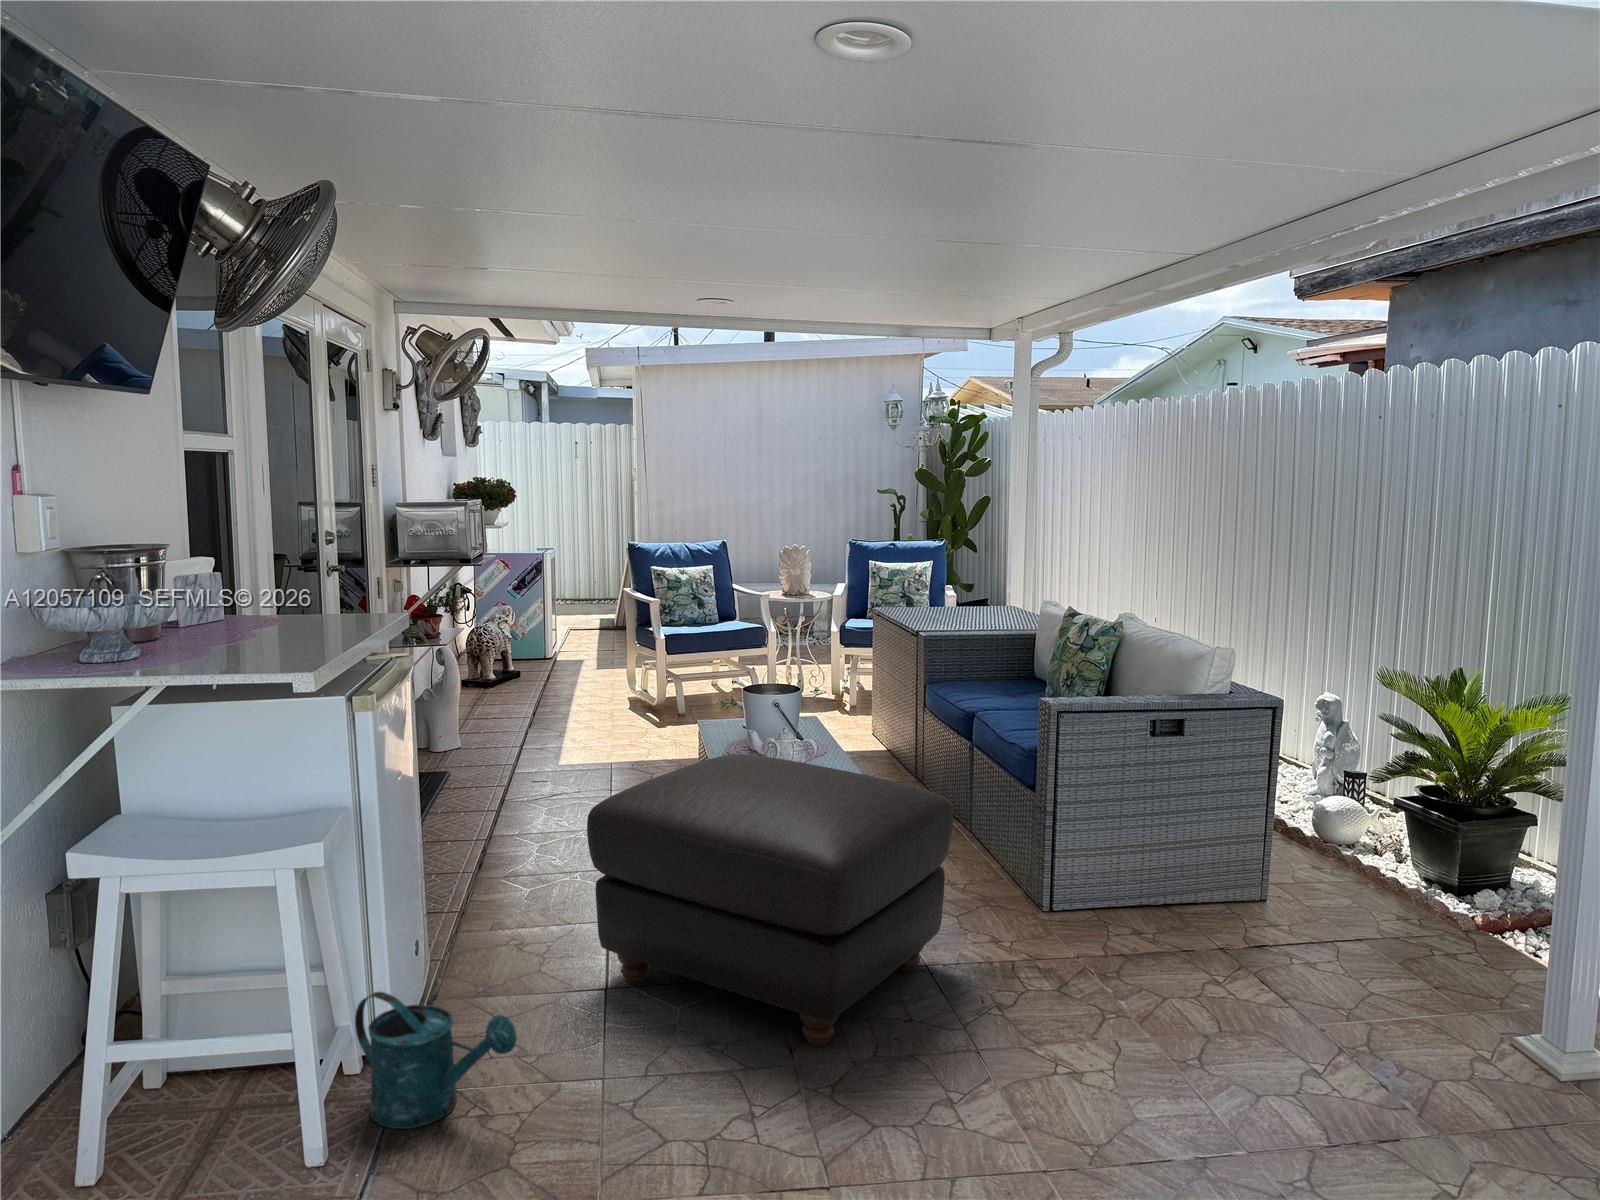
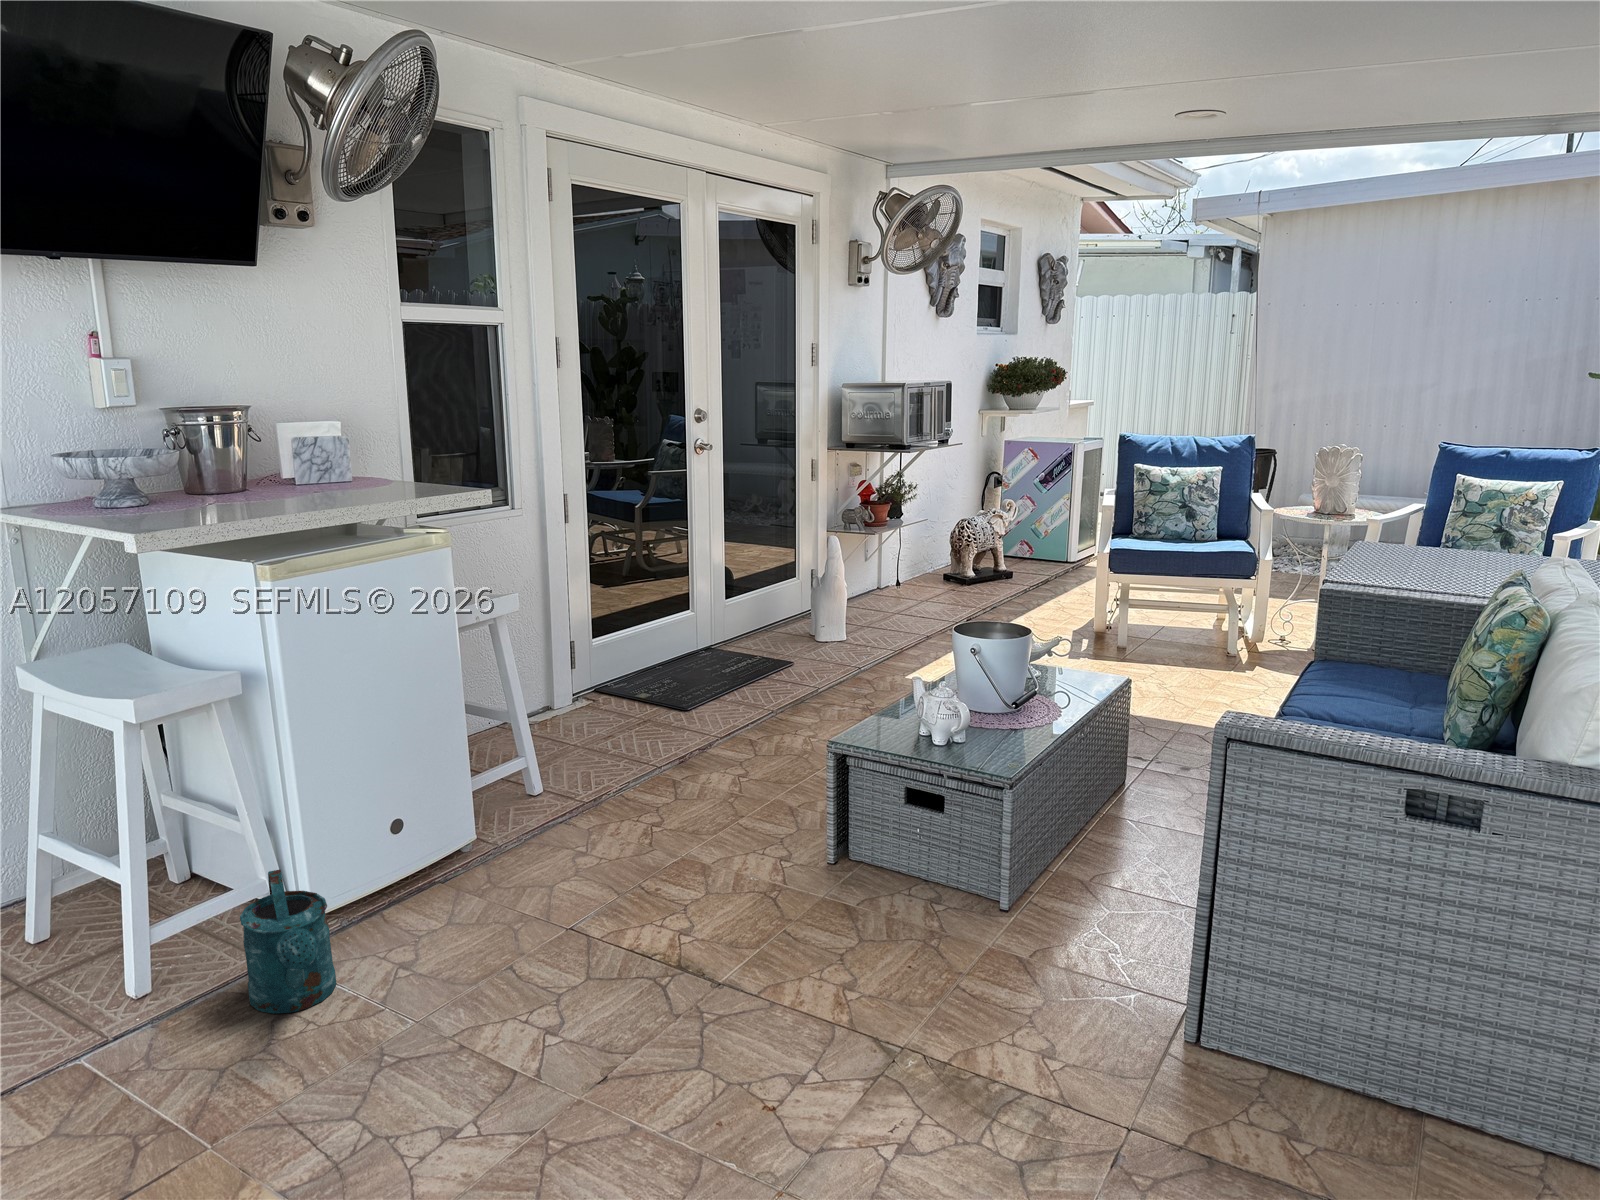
ottoman: present [587,754,954,1047] -> none [570,706,977,1101]

